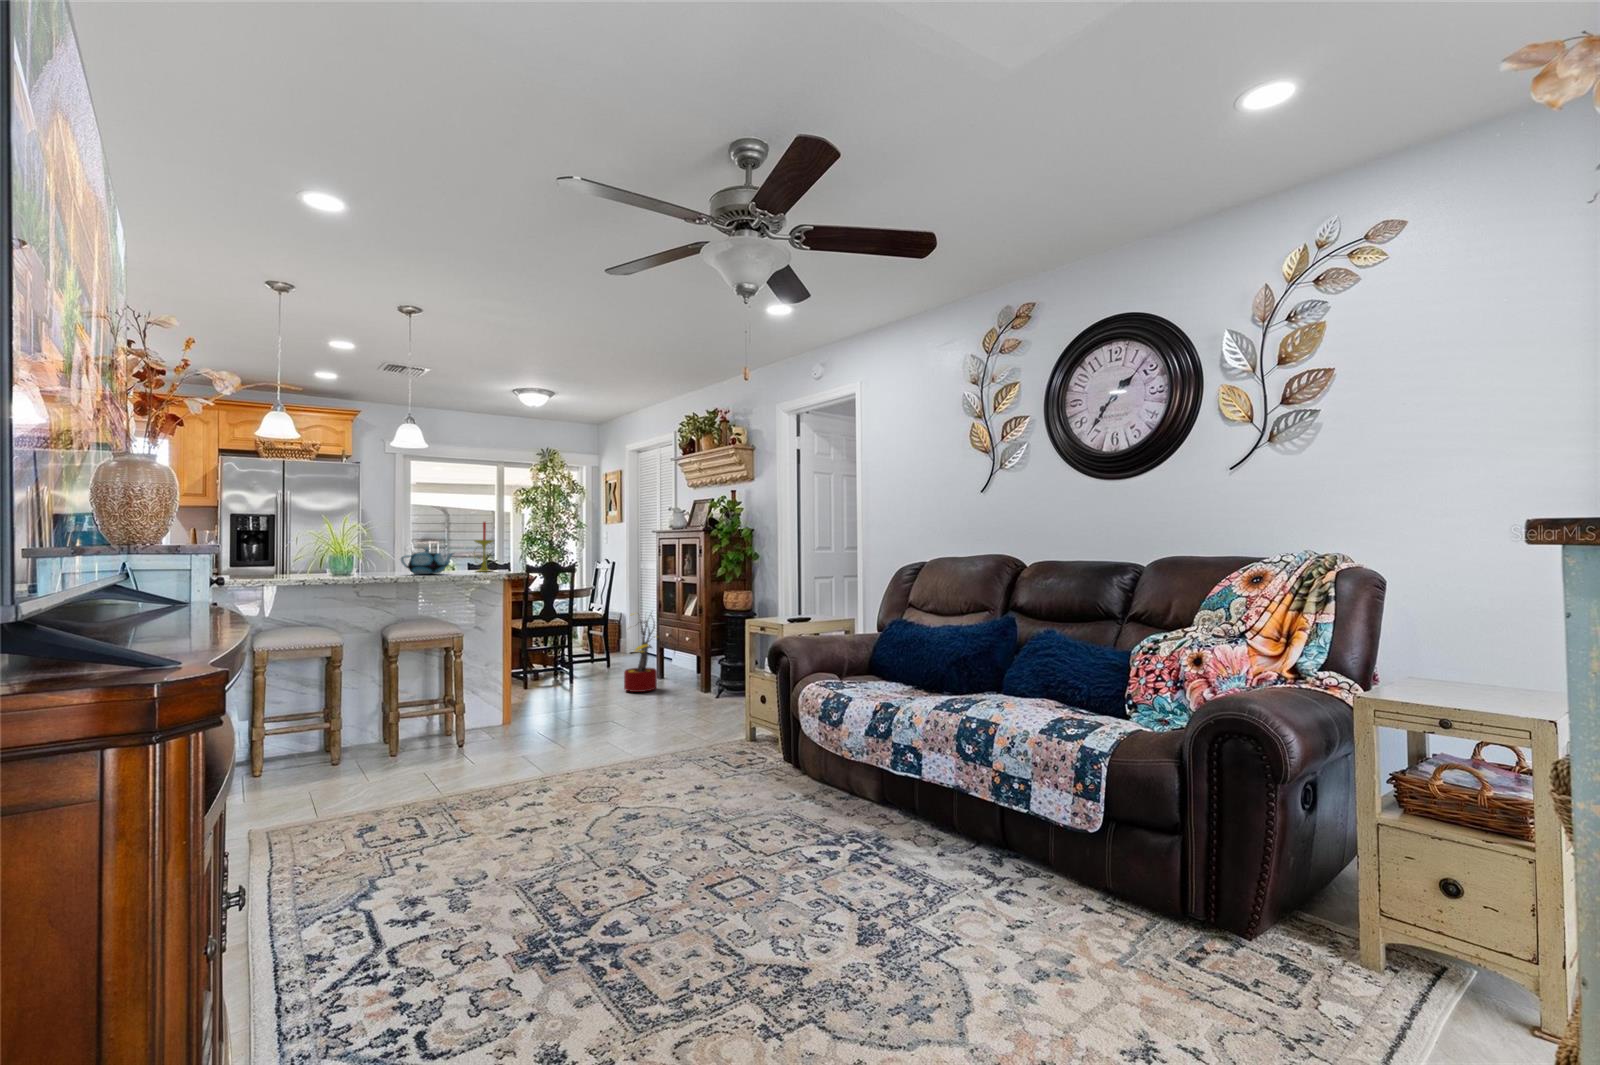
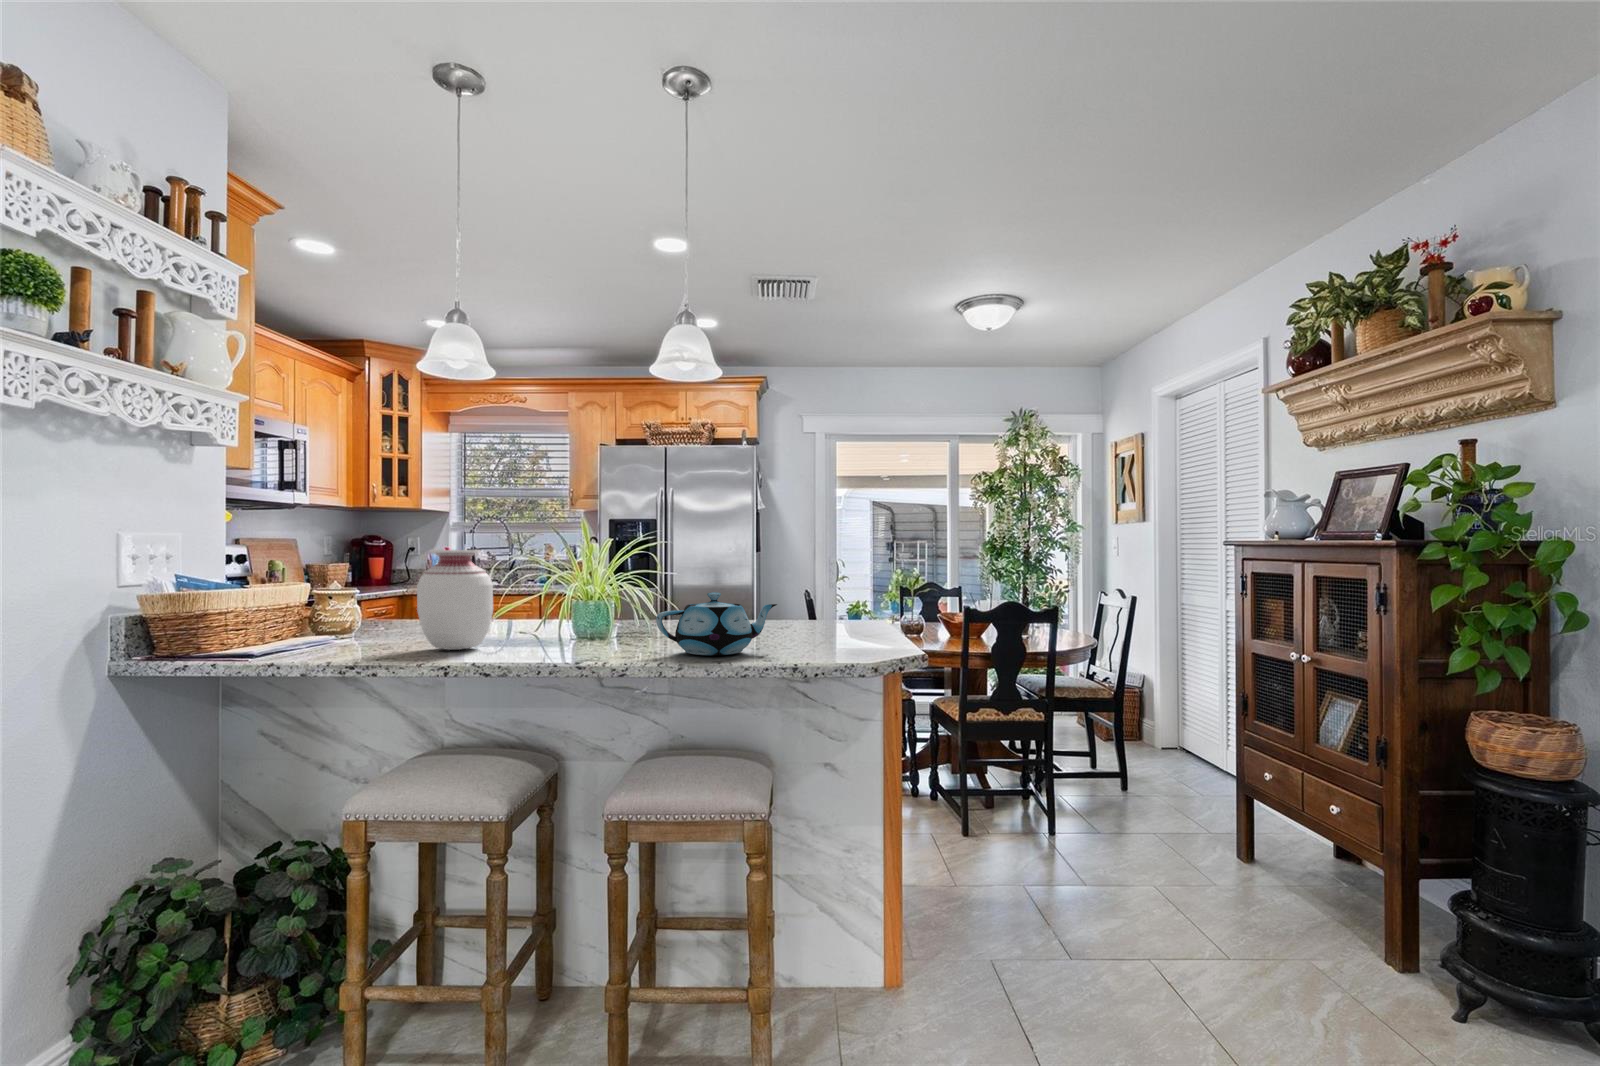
candle: present [475,522,494,572] -> none [832,528,878,640]
vase: none [266,527,307,576] -> present [417,550,493,650]
decorative plant: present [624,614,657,692] -> none [1169,715,1251,913]

